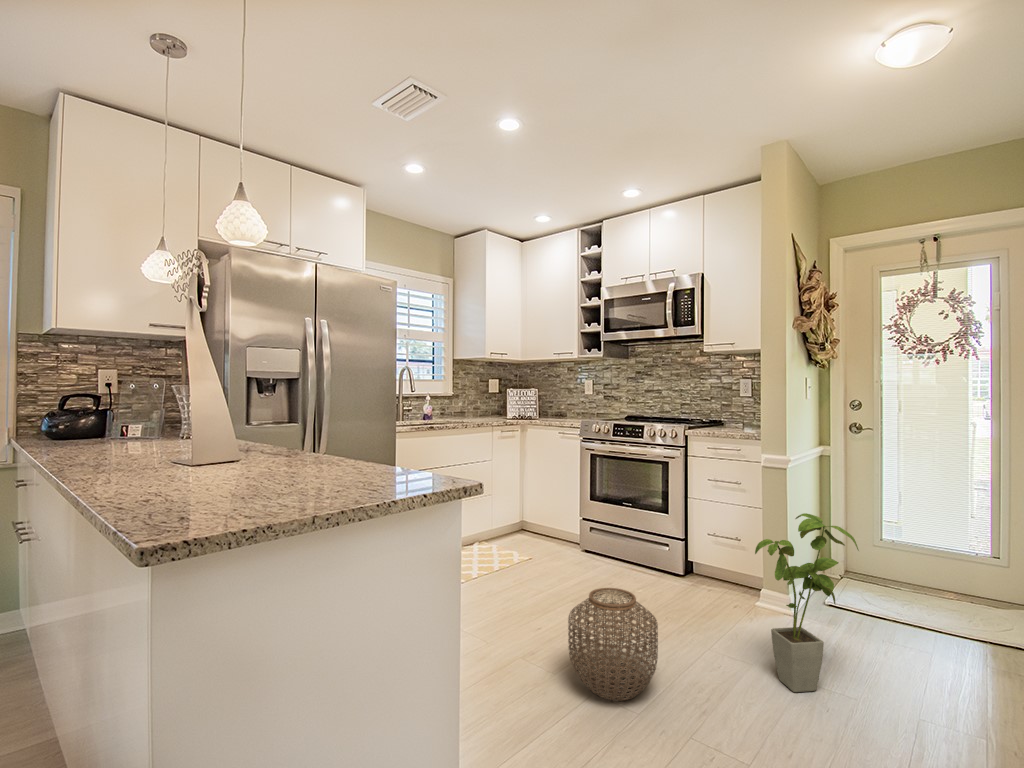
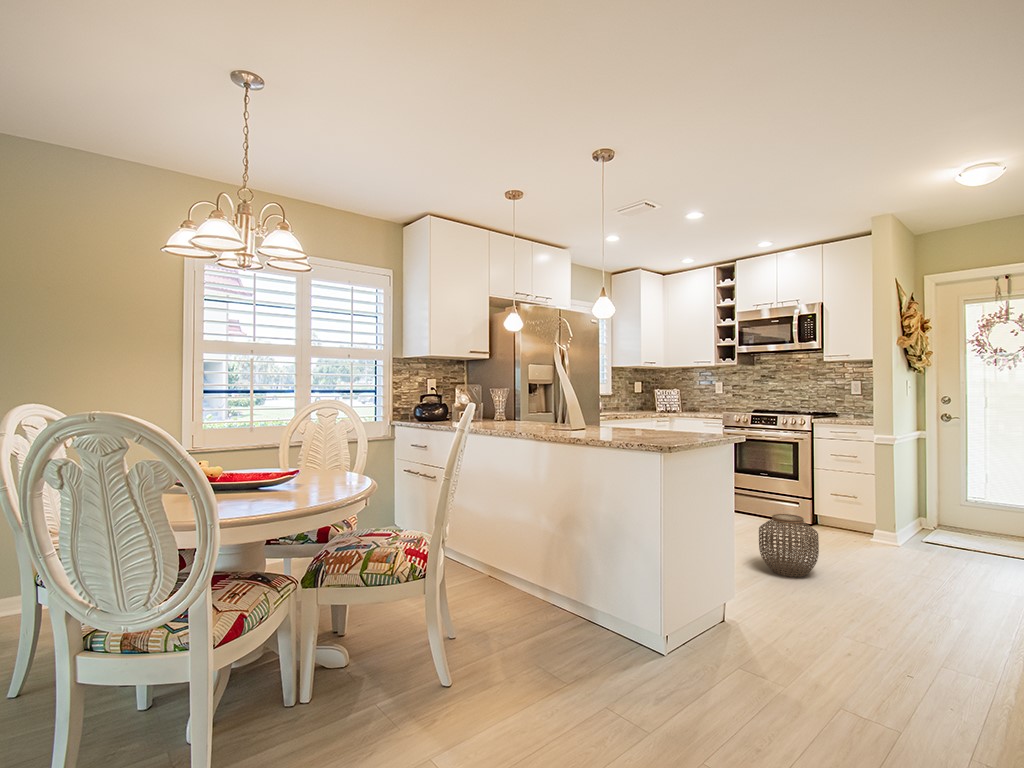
house plant: present [755,513,859,692] -> none [878,467,948,577]

